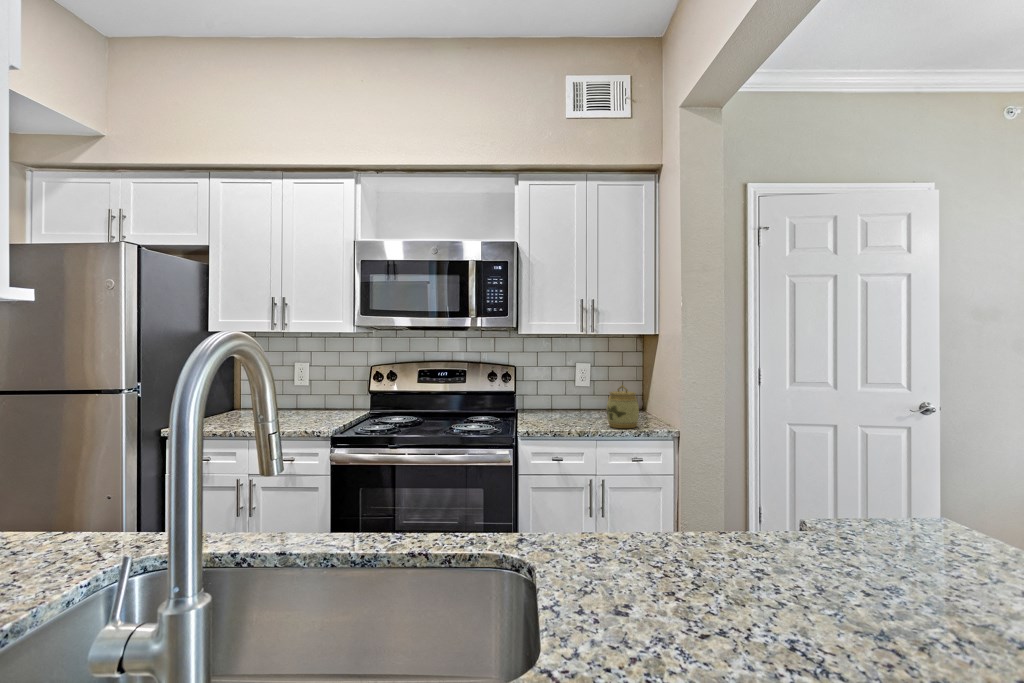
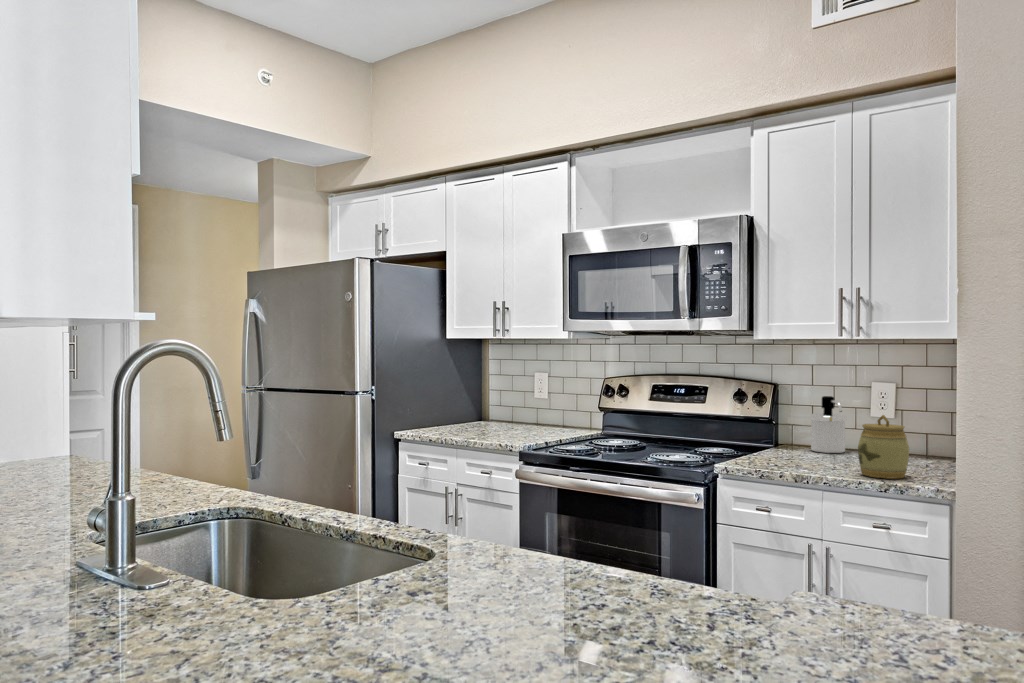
soap dispenser: none [546,374,573,414] -> present [810,396,846,453]

